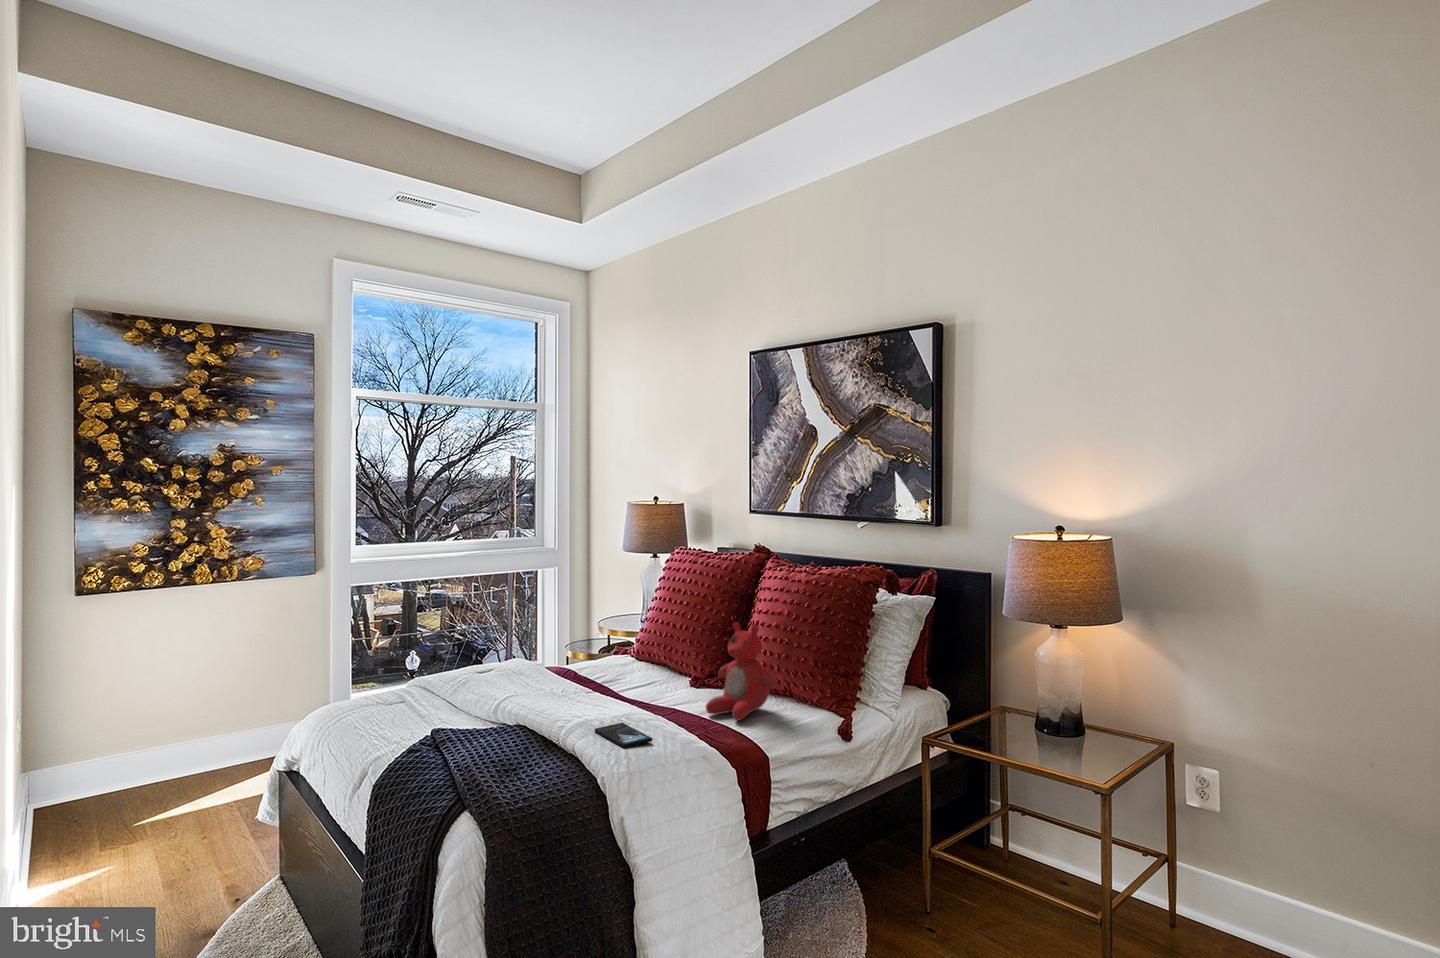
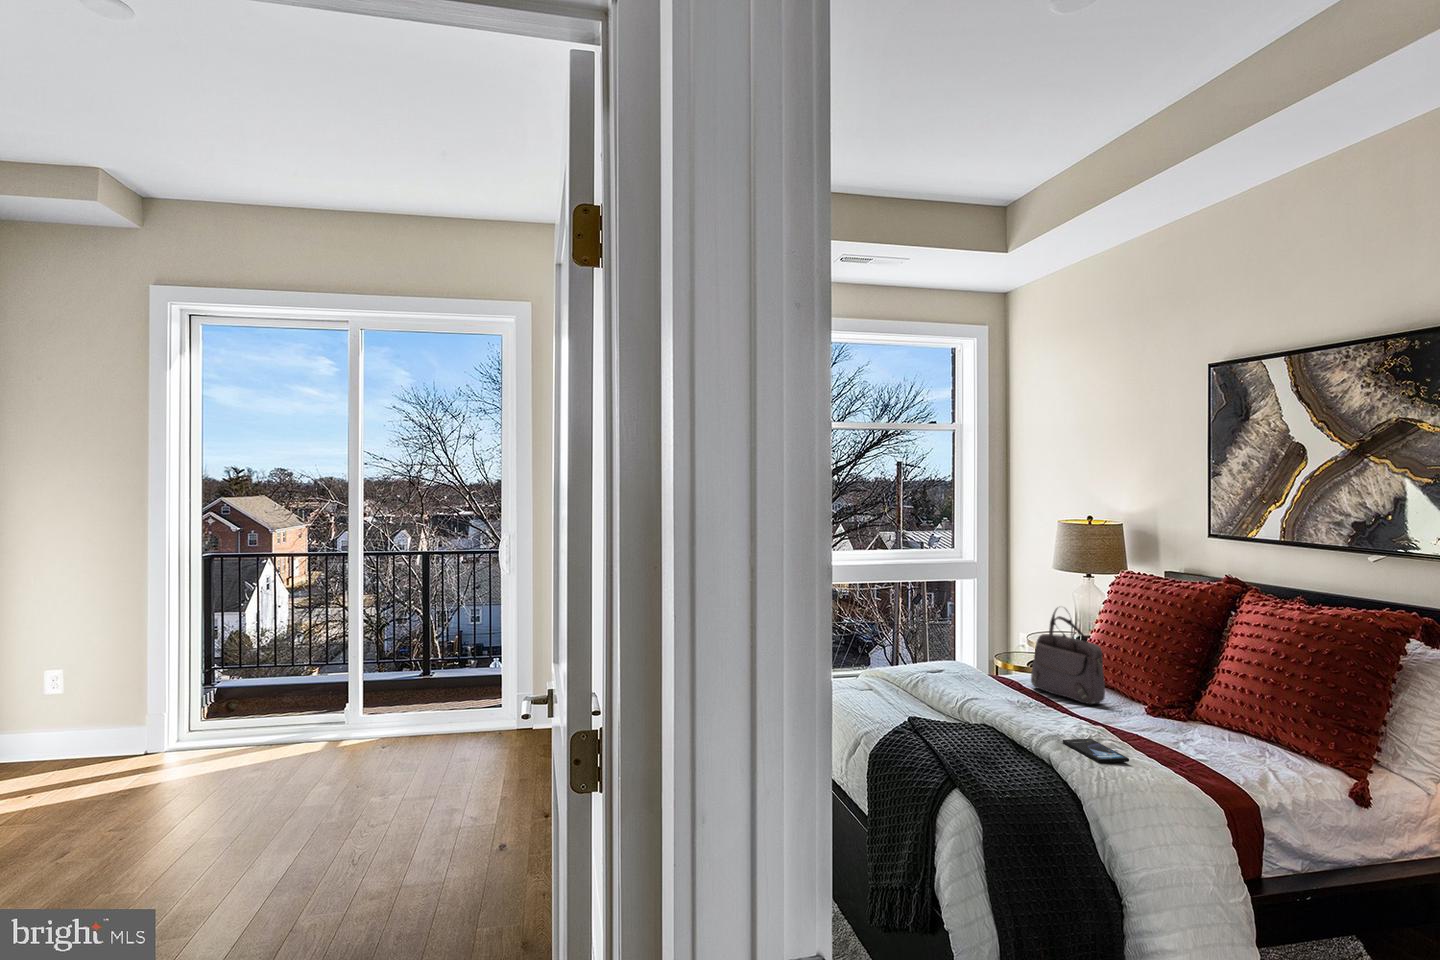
handbag: none [588,589,653,684] -> present [1031,608,1105,704]
stuffed bear: present [706,622,777,720] -> none [1176,653,1267,759]

